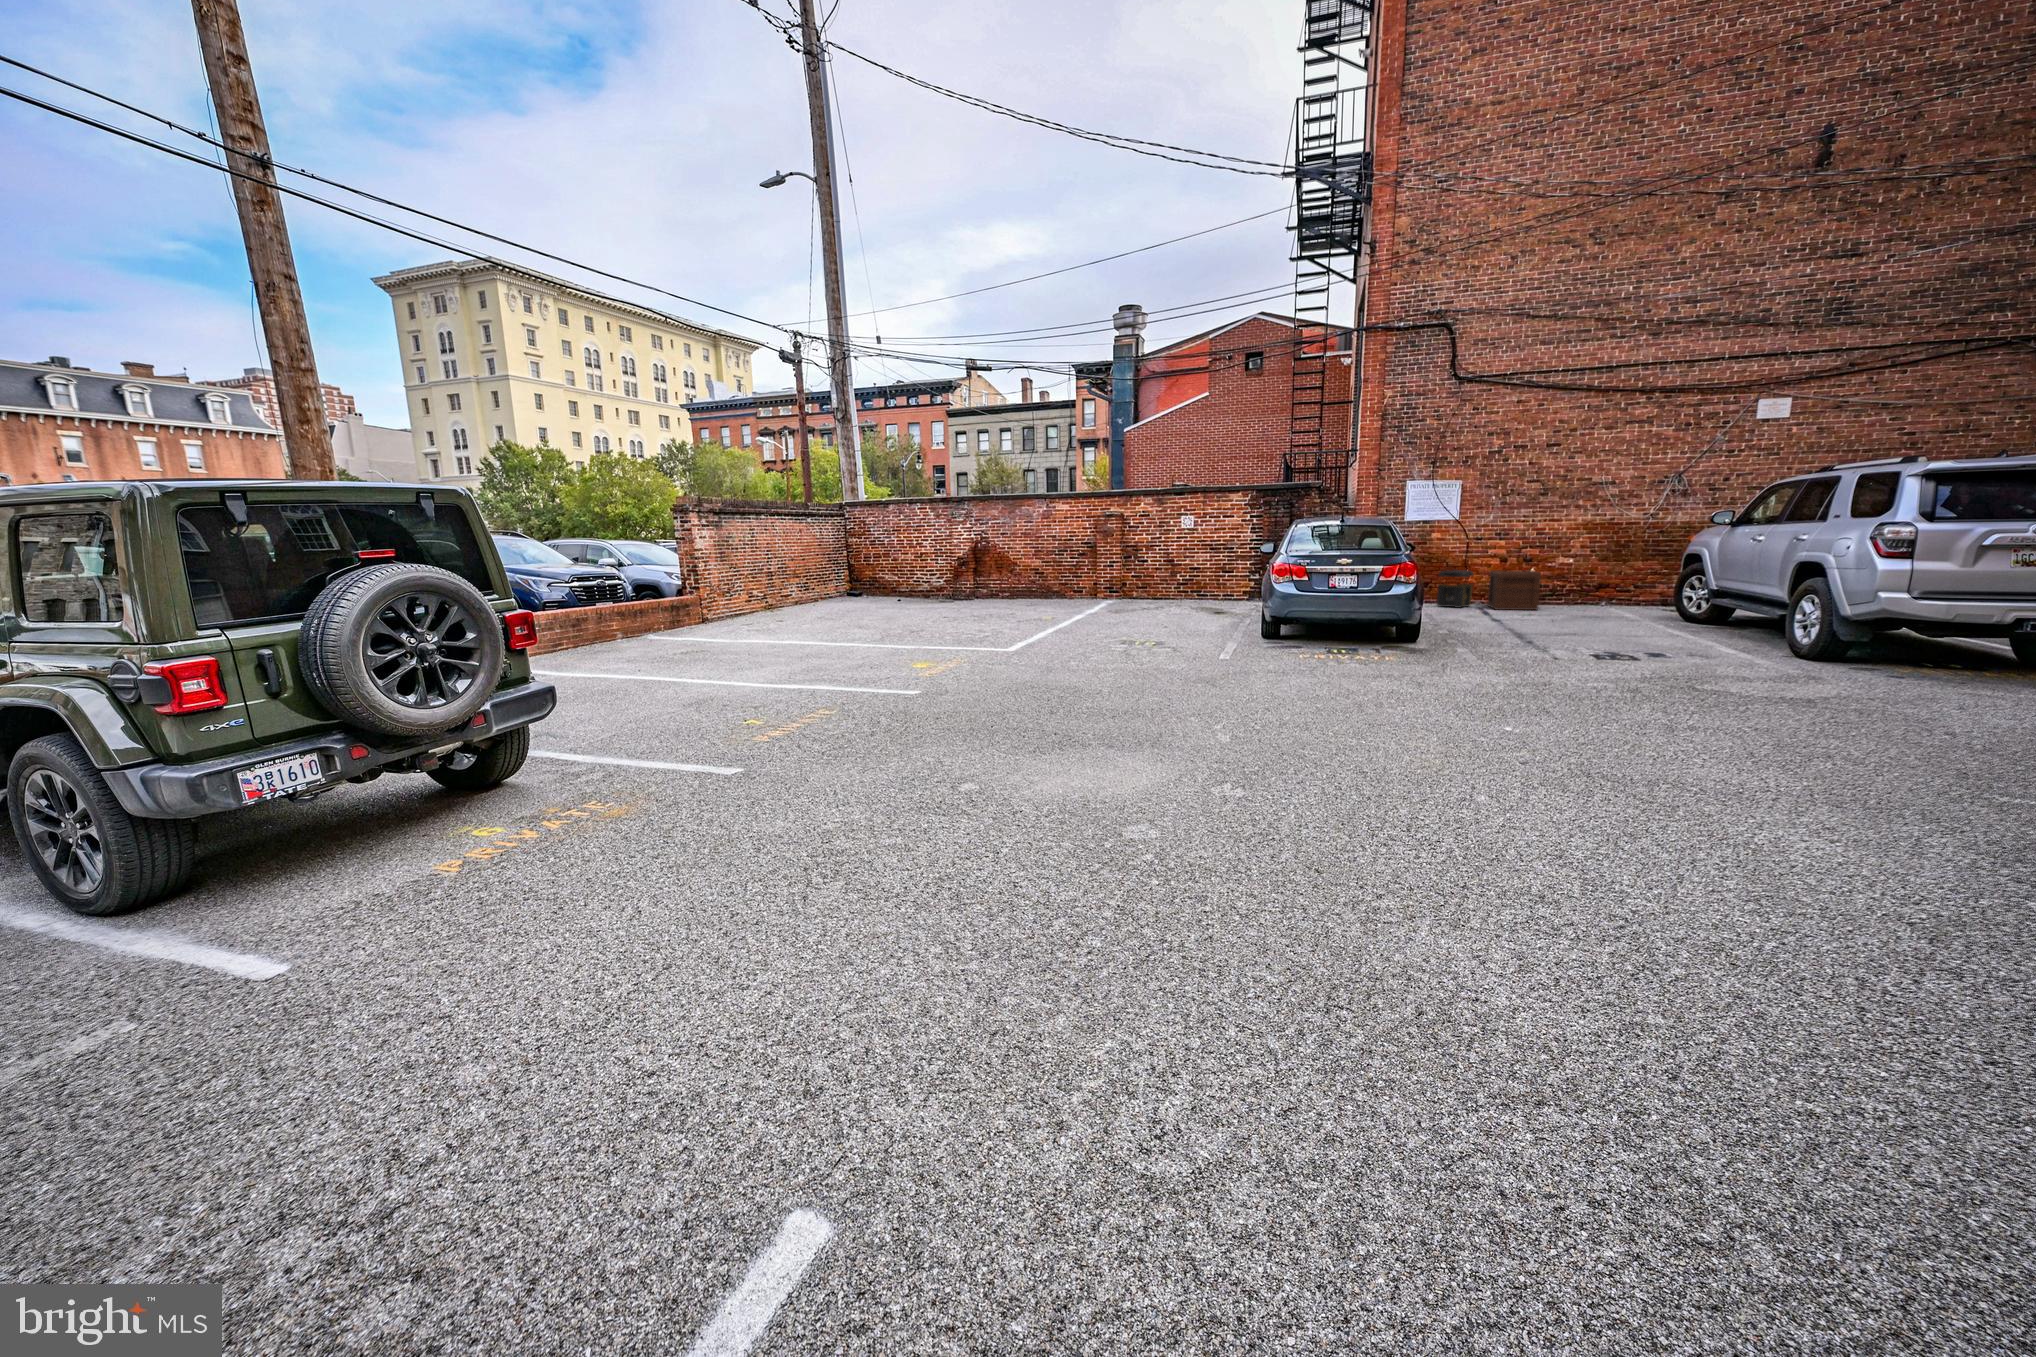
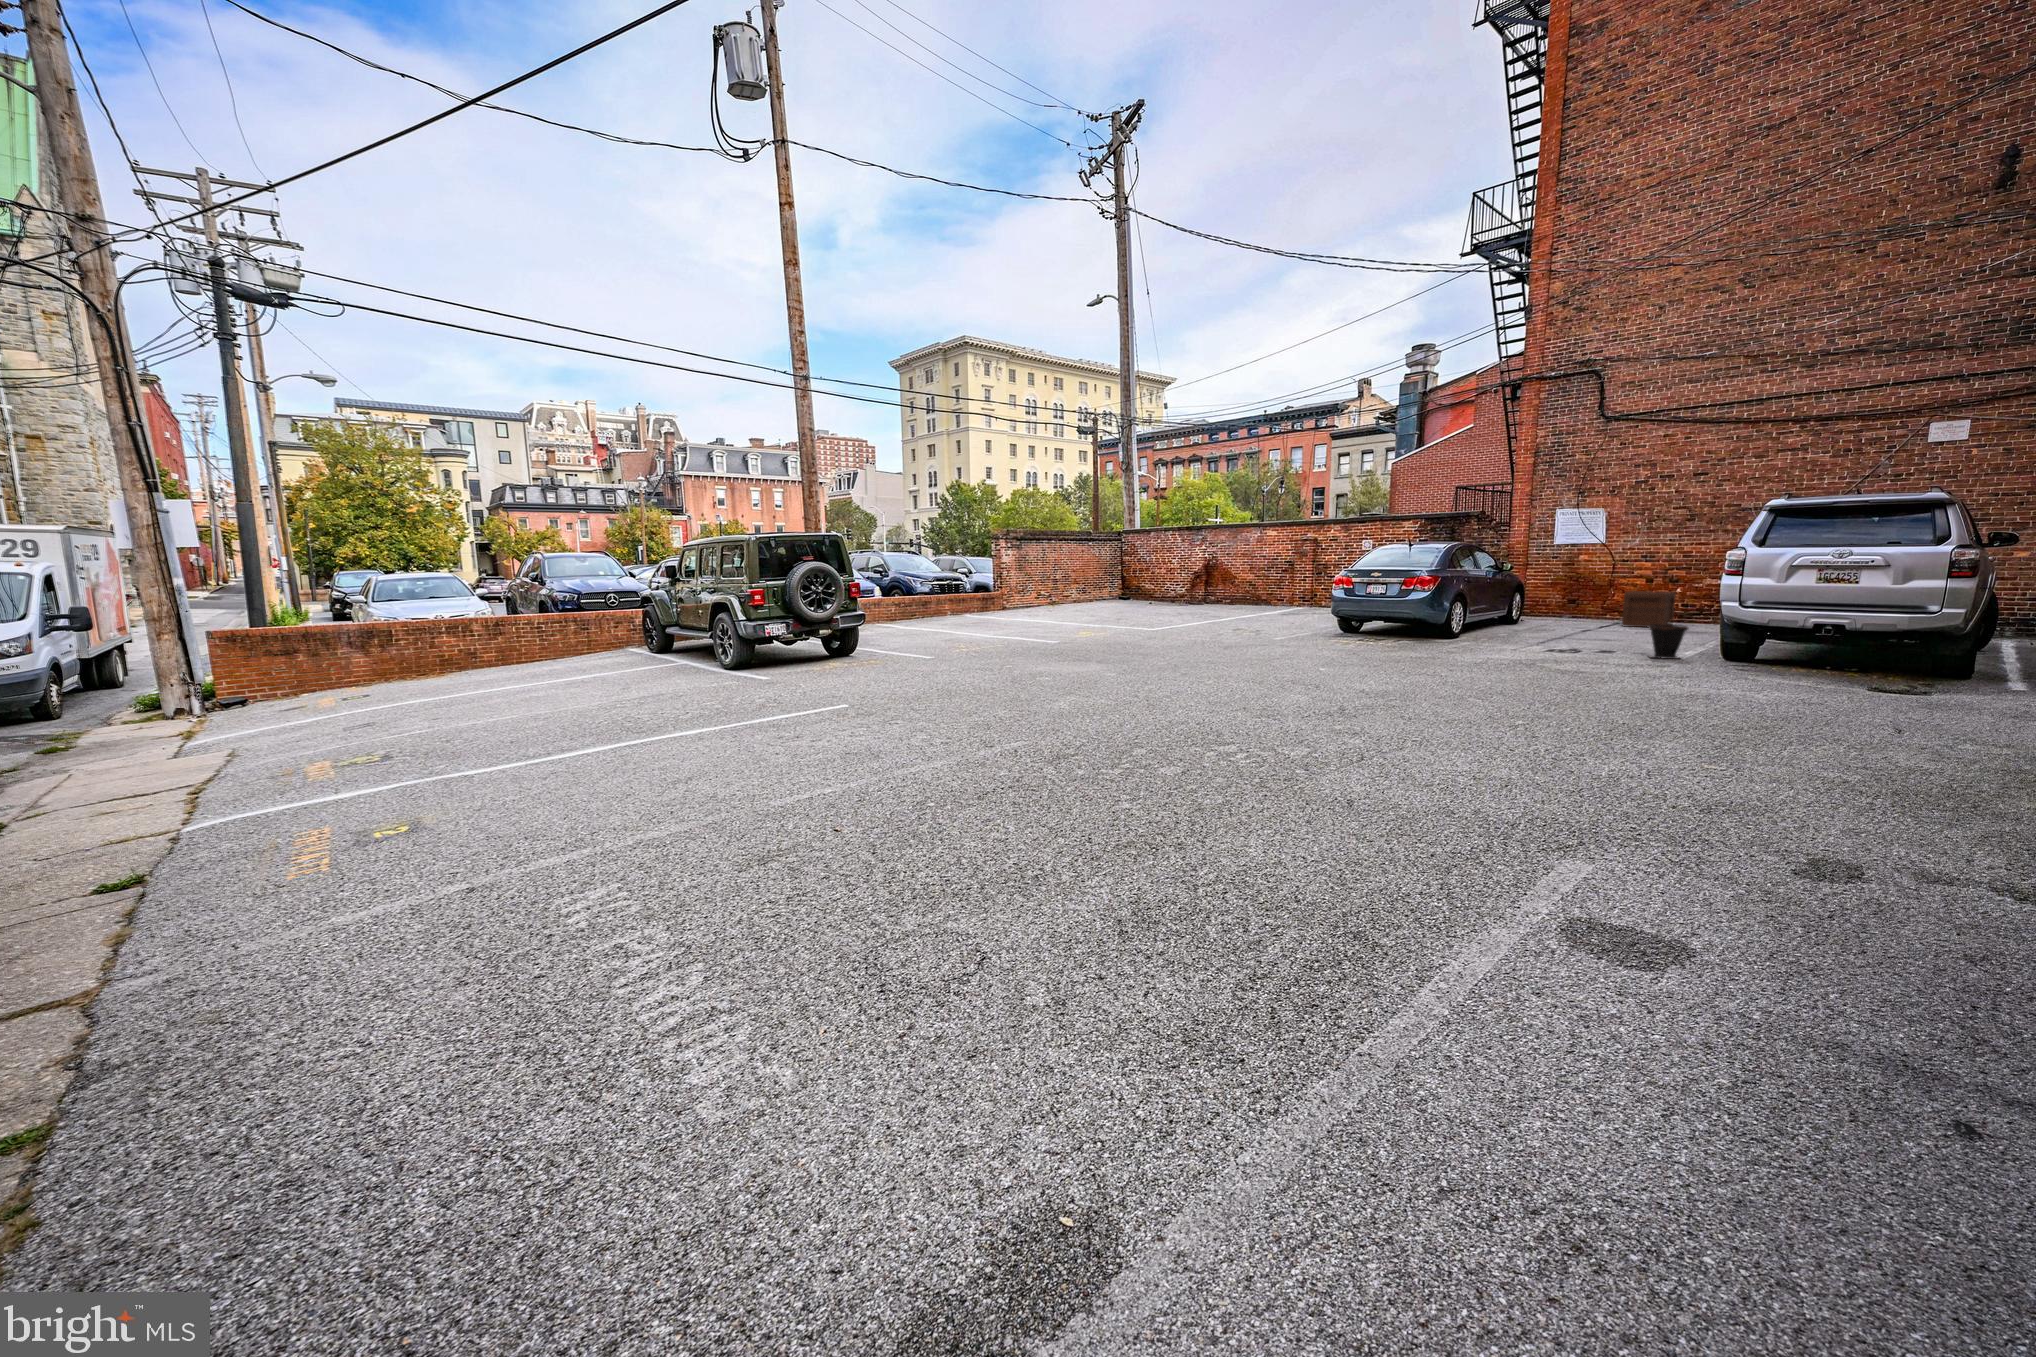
toolbox: present [1437,570,1473,608] -> none [1579,590,1617,624]
bucket: none [1739,613,1800,661] -> present [1649,622,1688,659]

